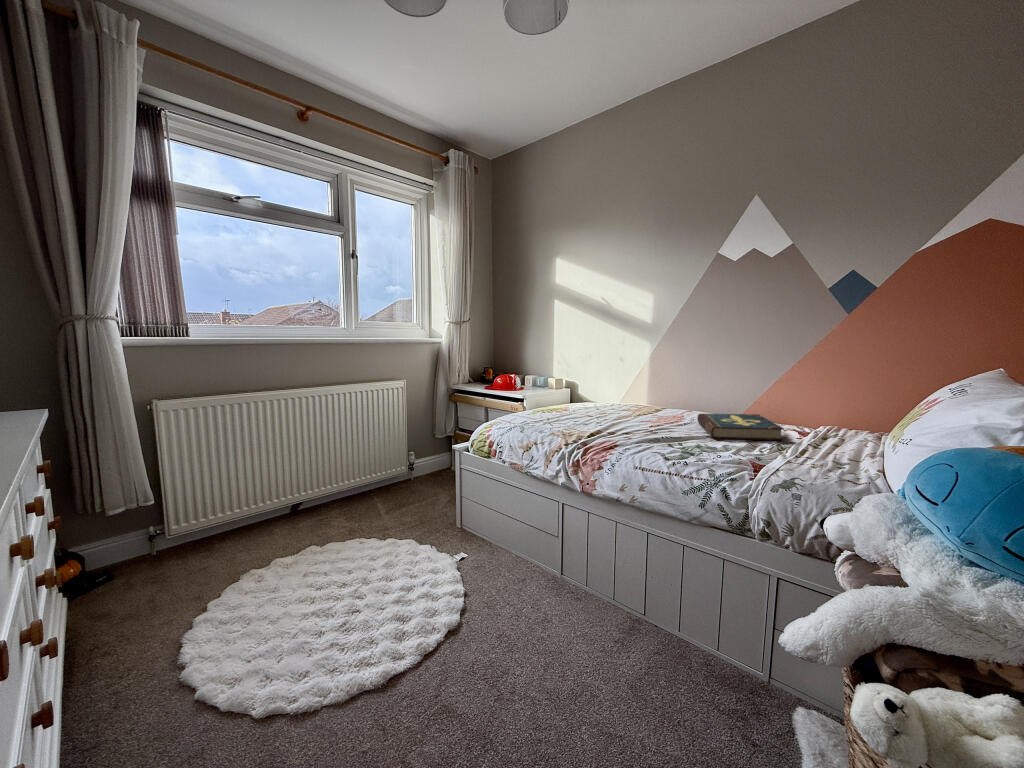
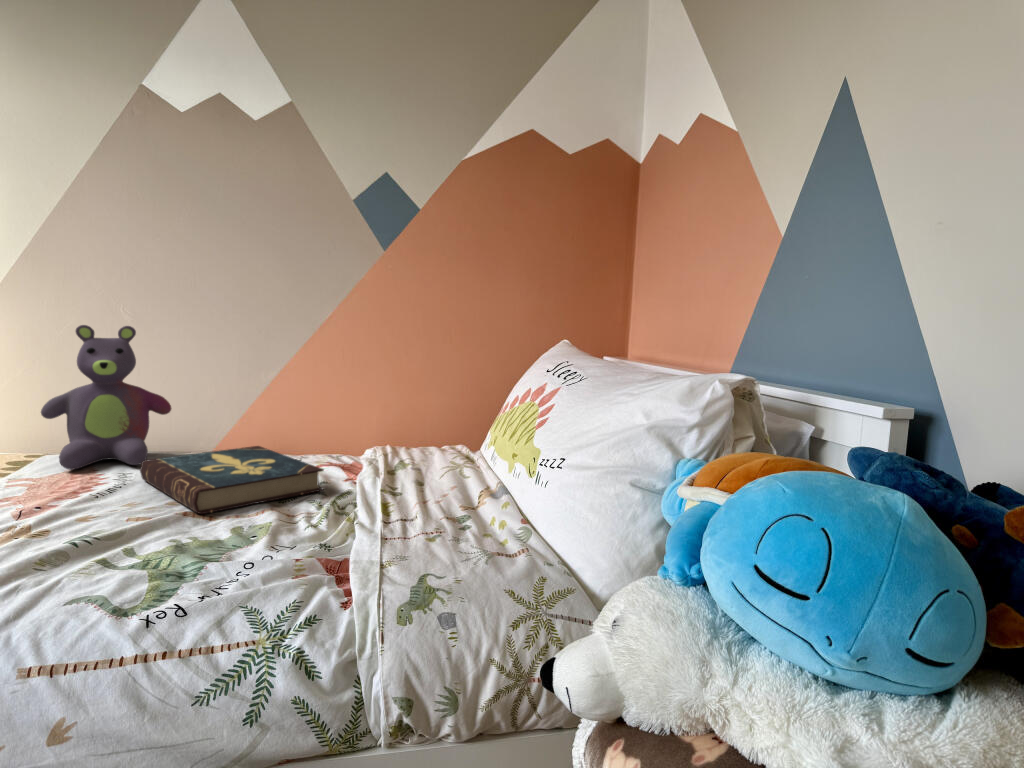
stuffed bear: none [665,352,719,417] -> present [41,325,172,470]

